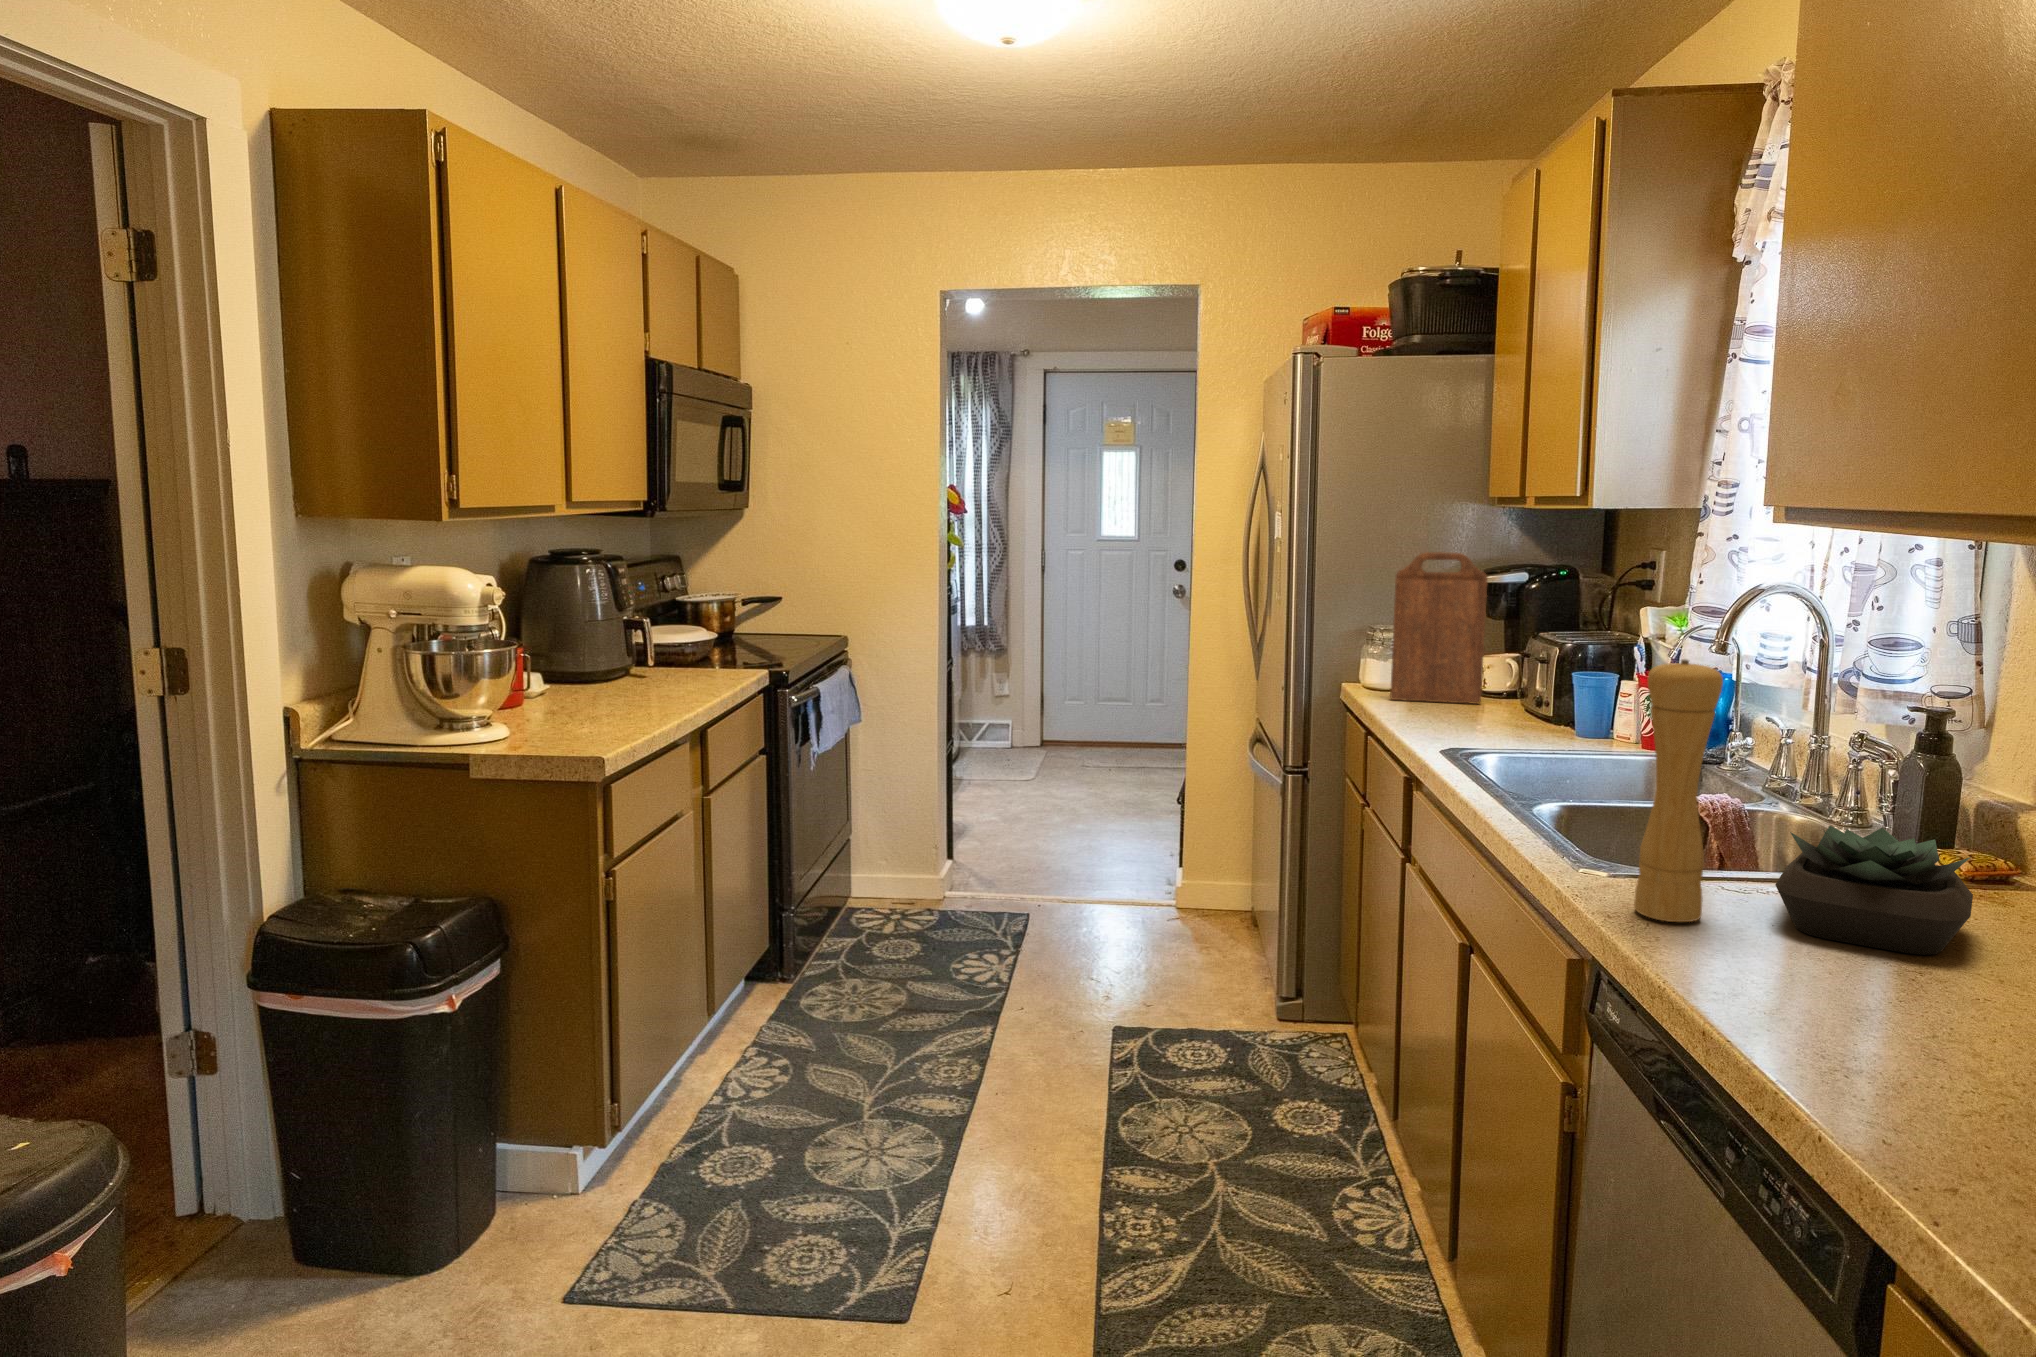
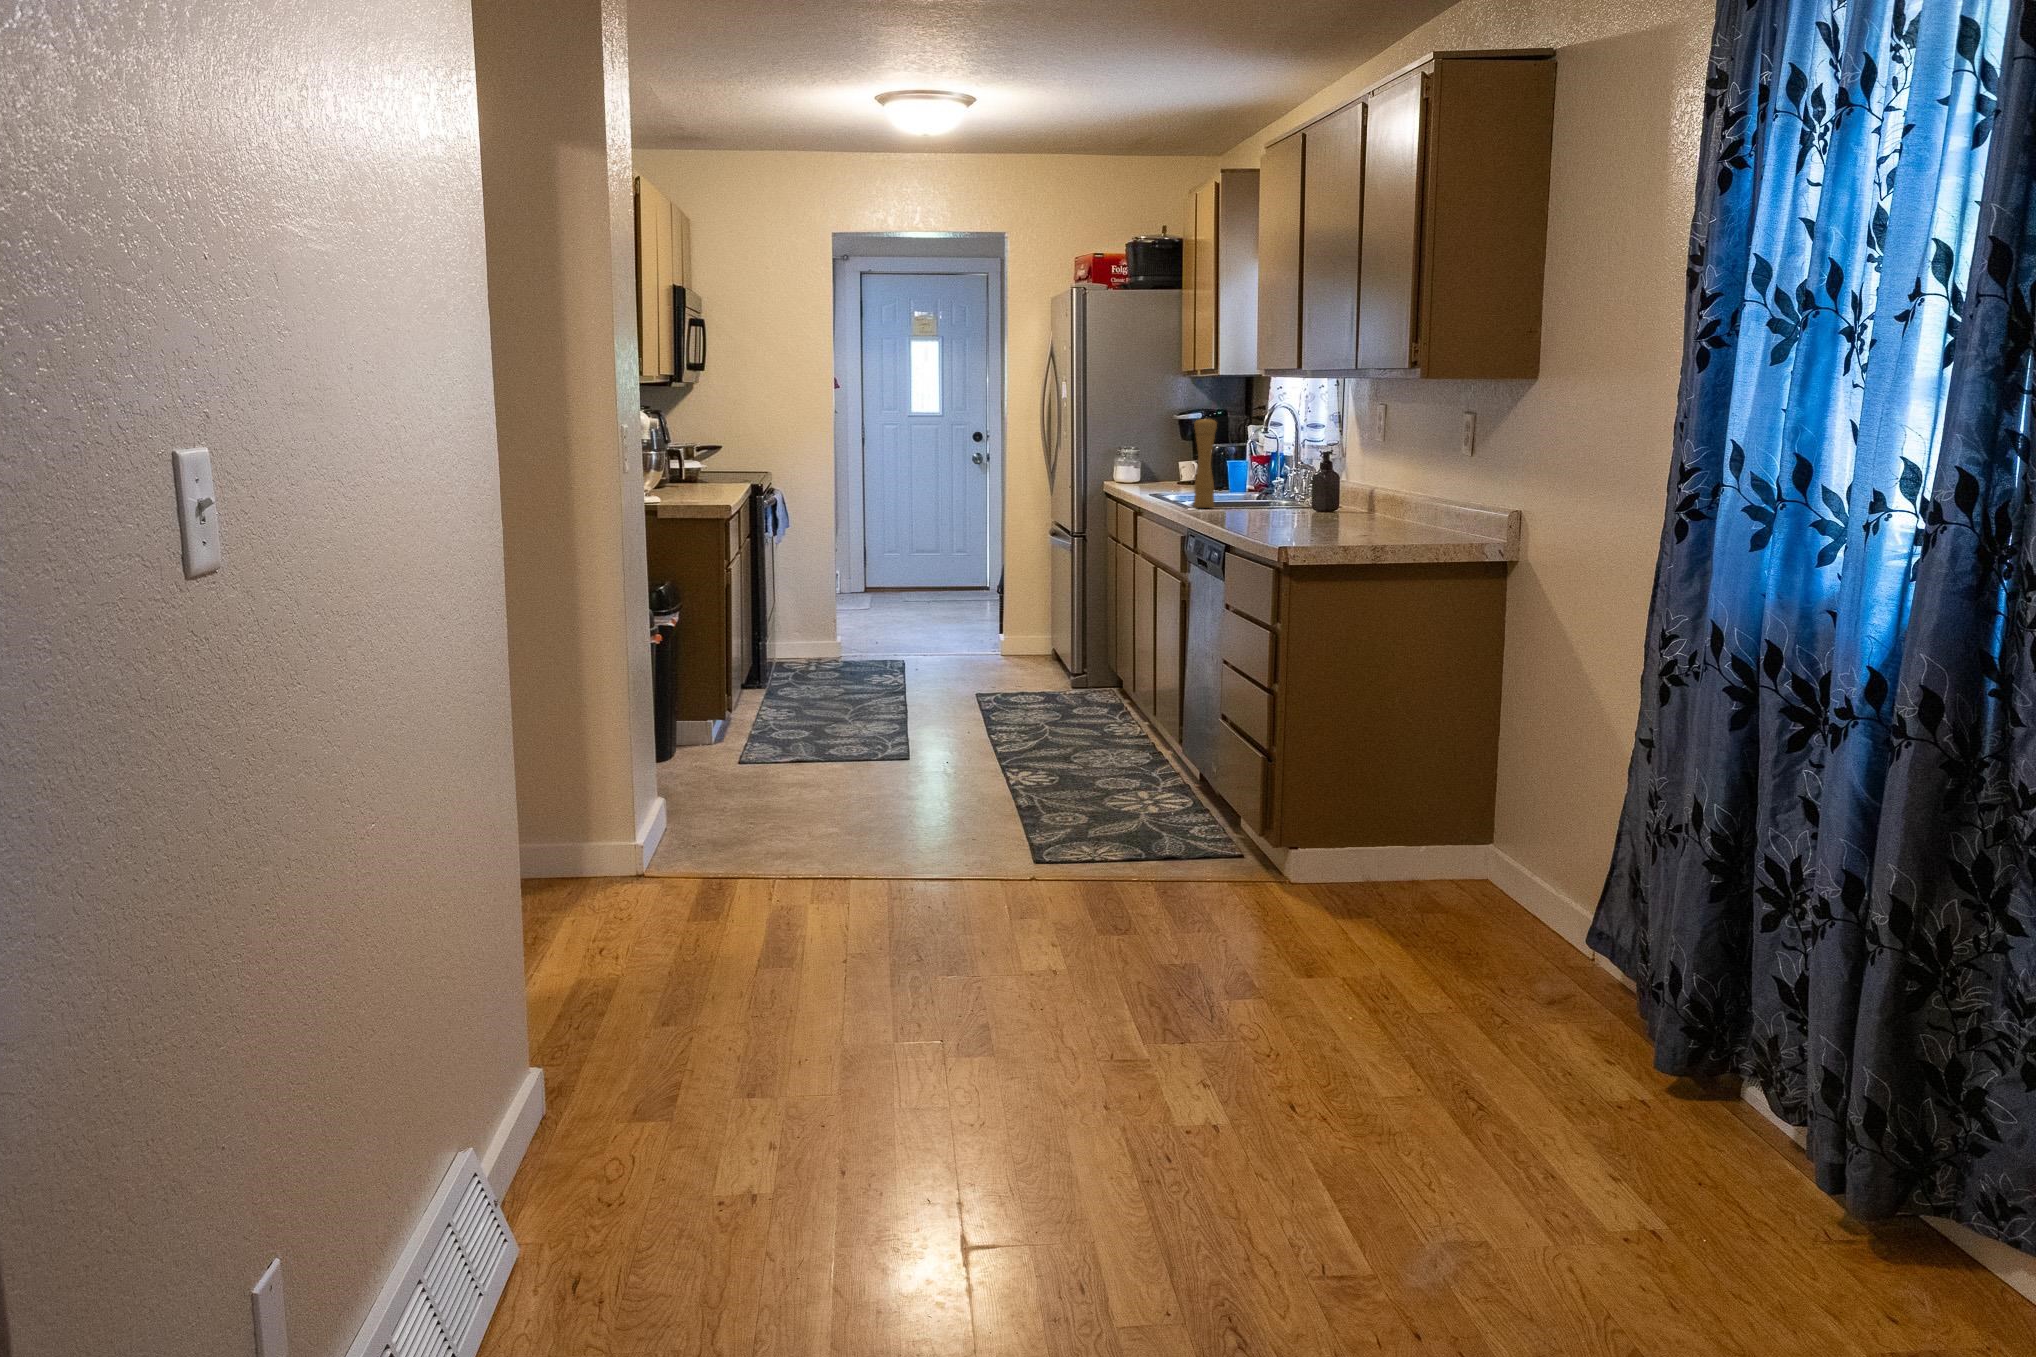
cutting board: present [1390,552,1488,704] -> none [1128,401,1178,485]
succulent plant: present [1775,826,1973,955] -> none [1236,475,1297,510]

